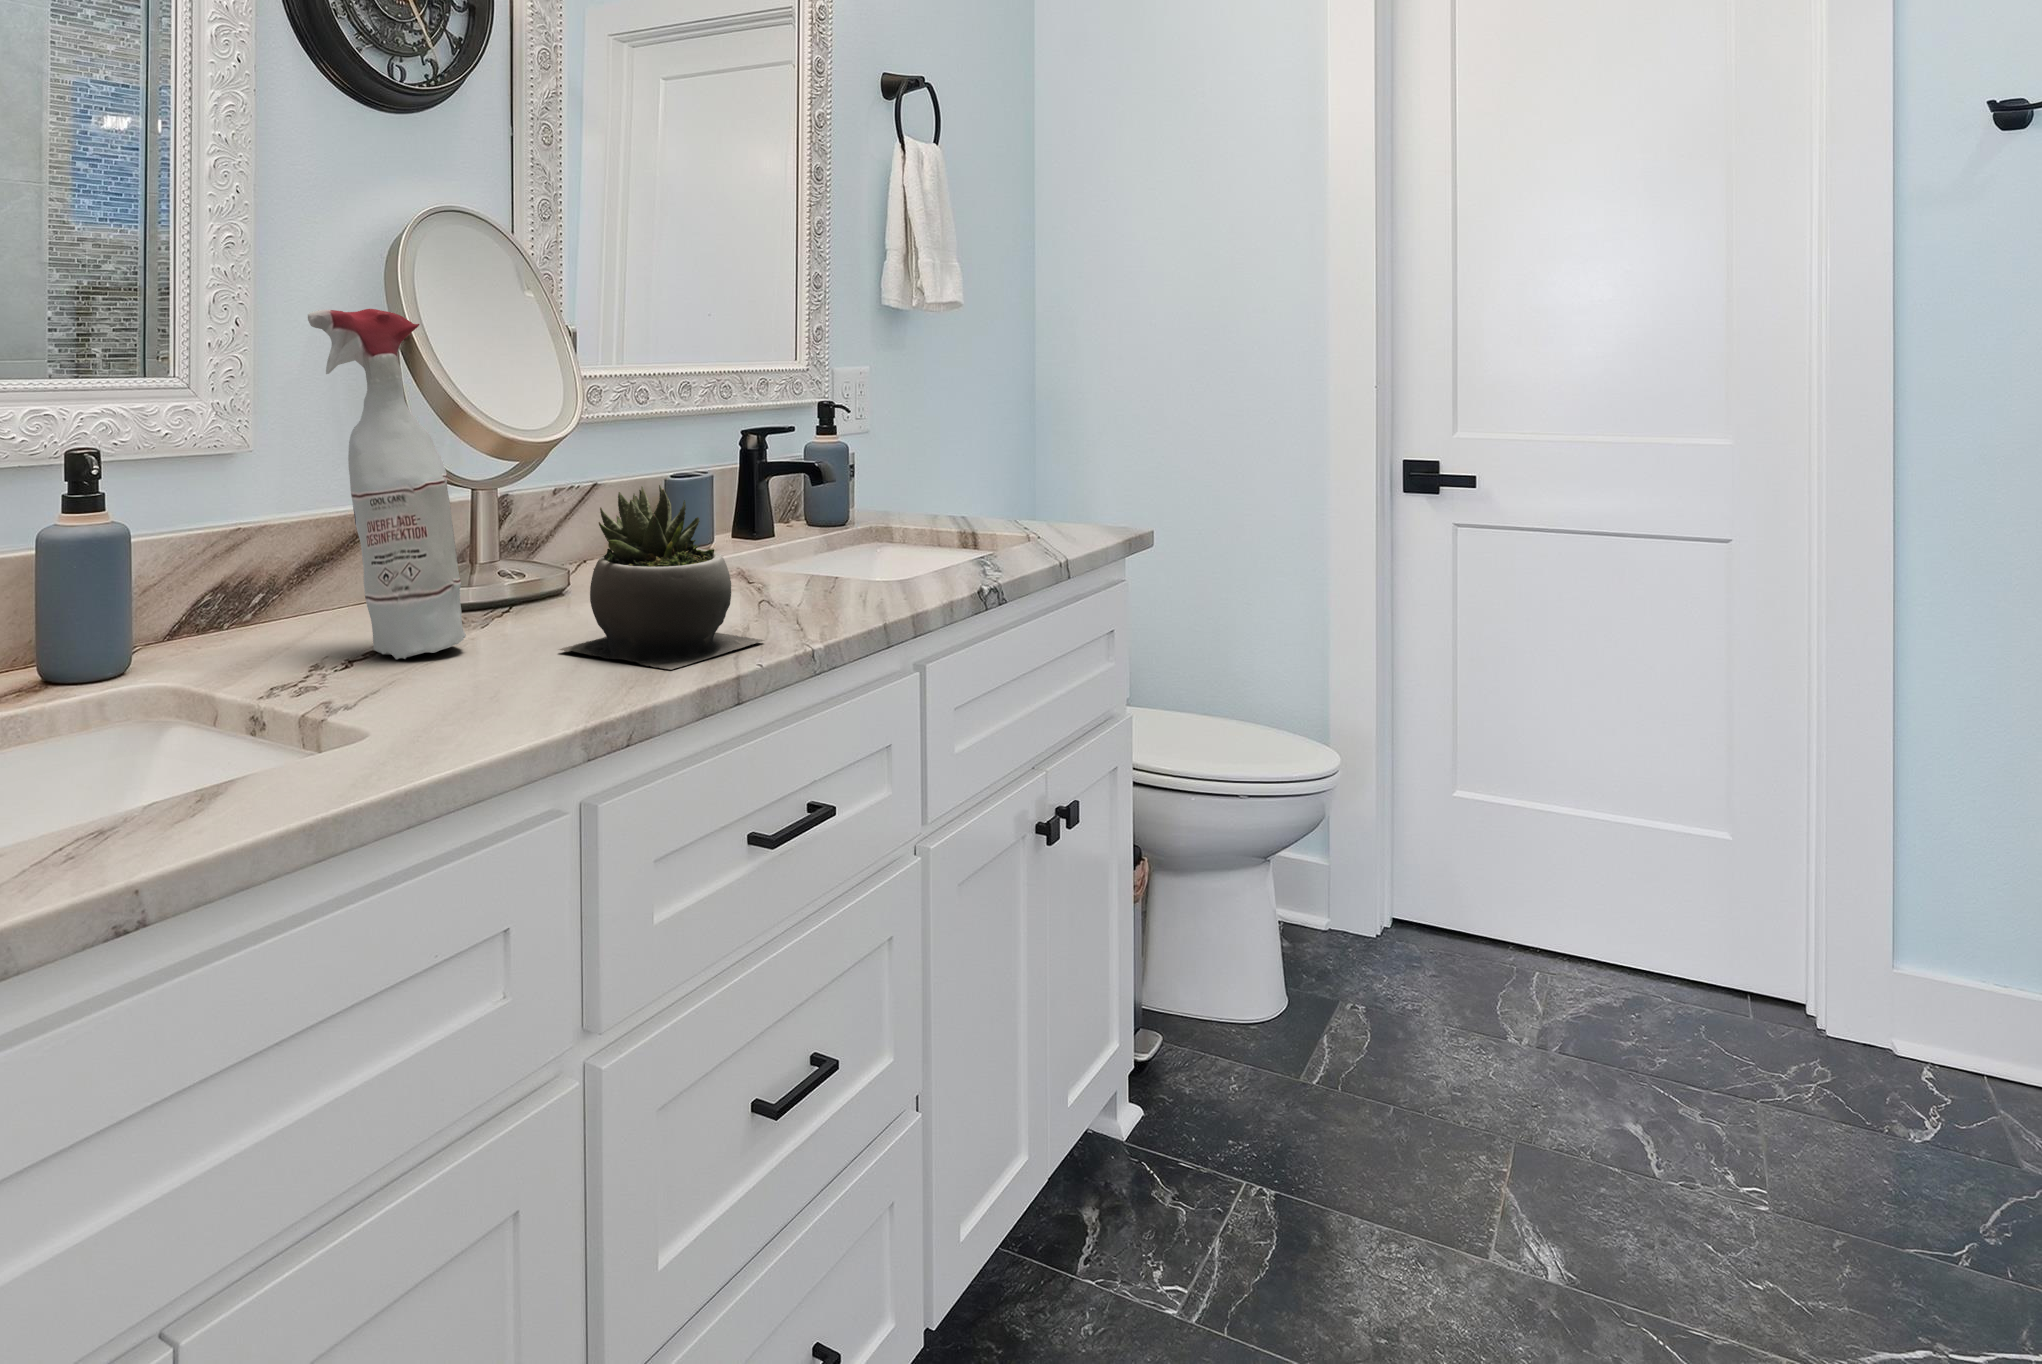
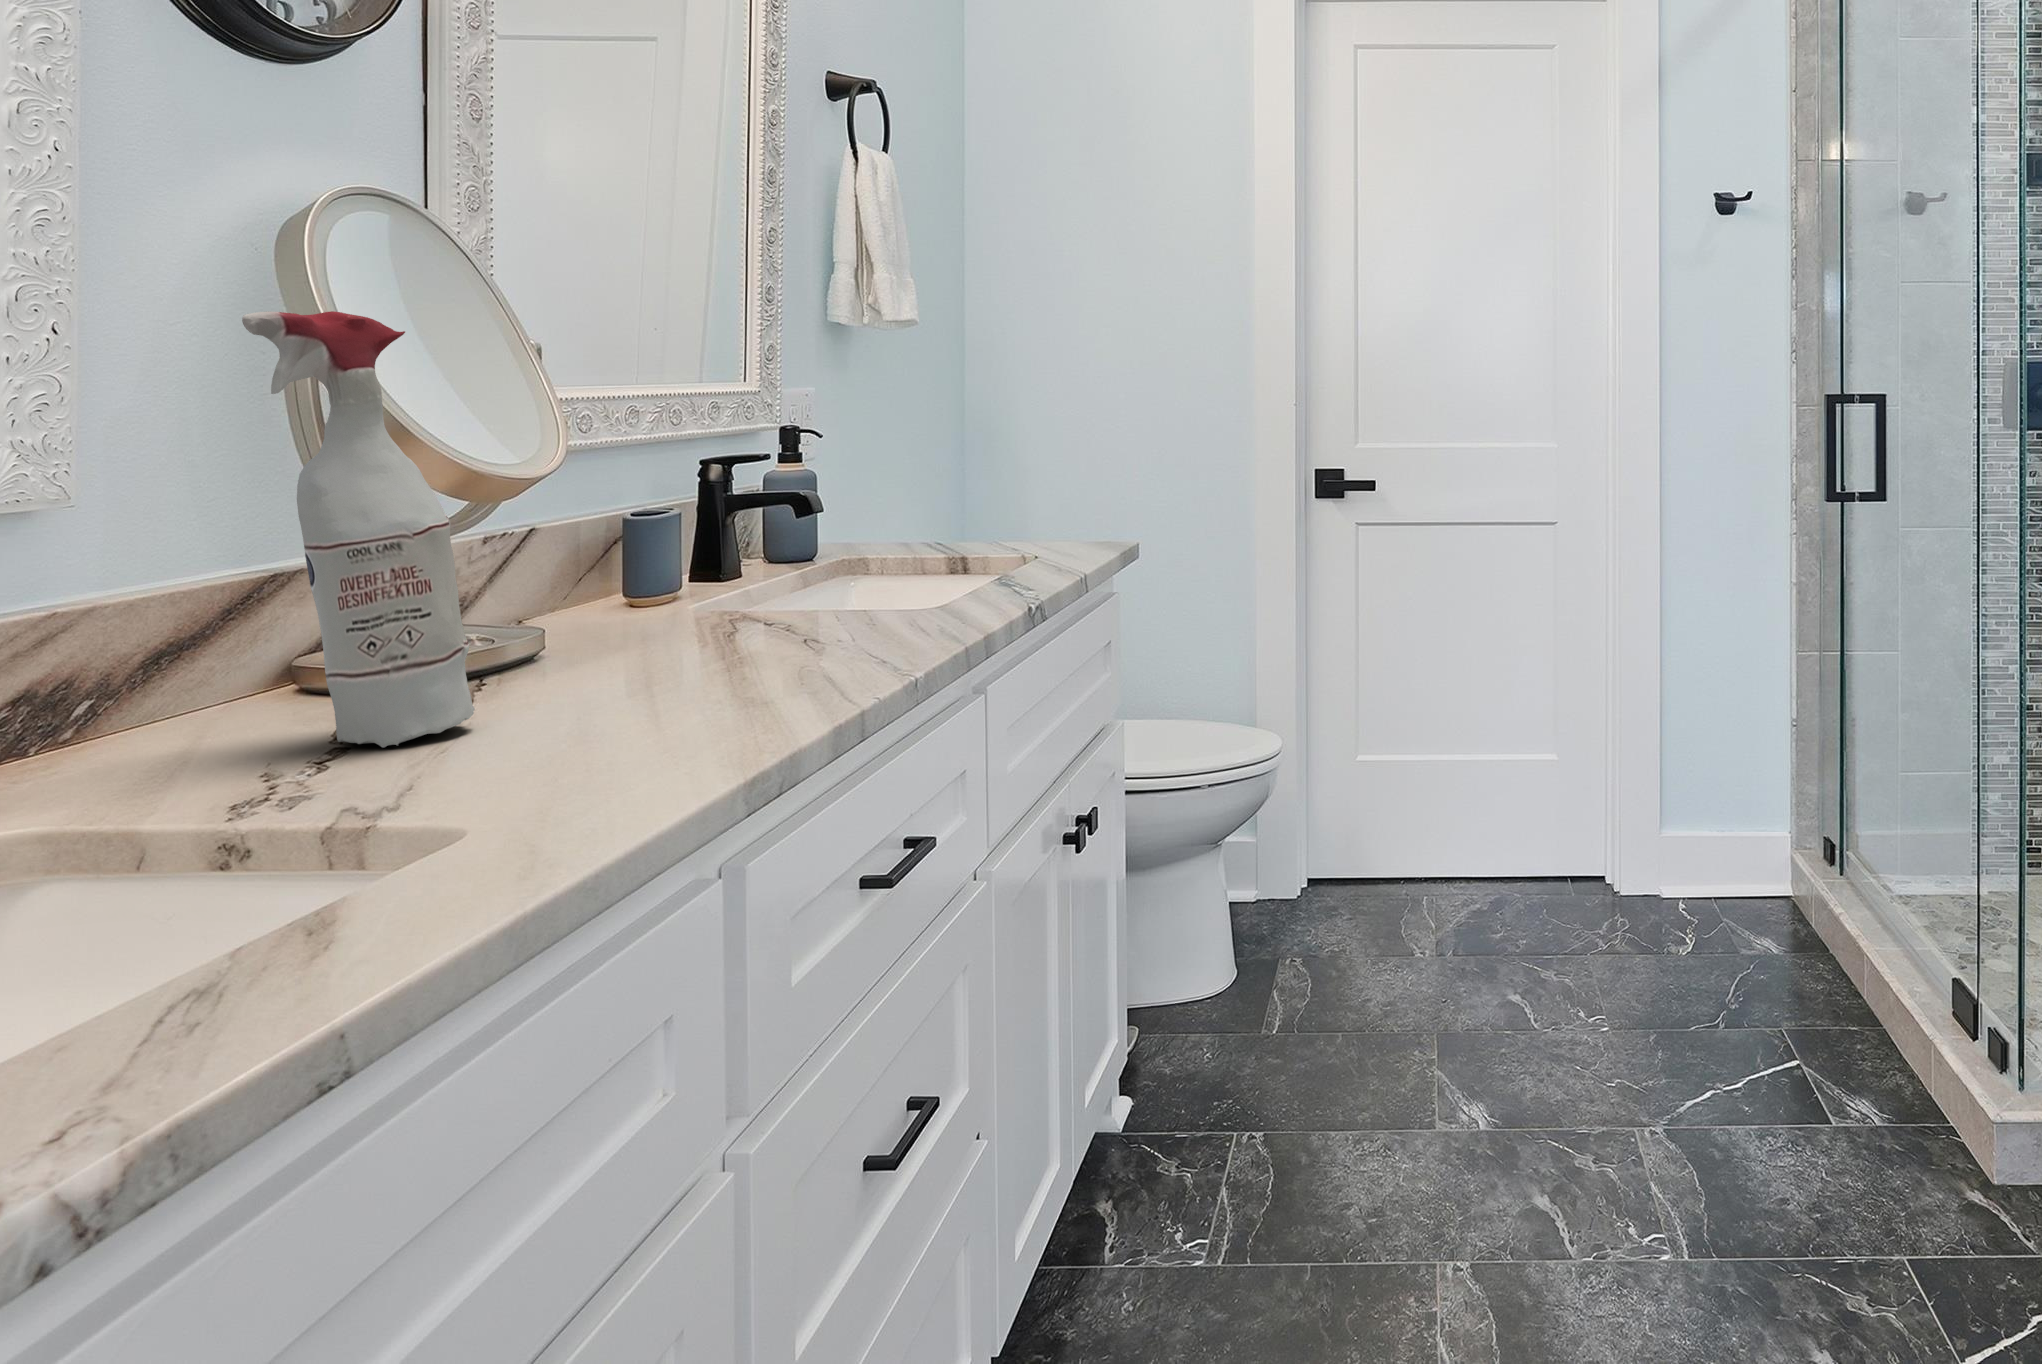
succulent plant: present [559,485,764,670] -> none [606,514,851,713]

